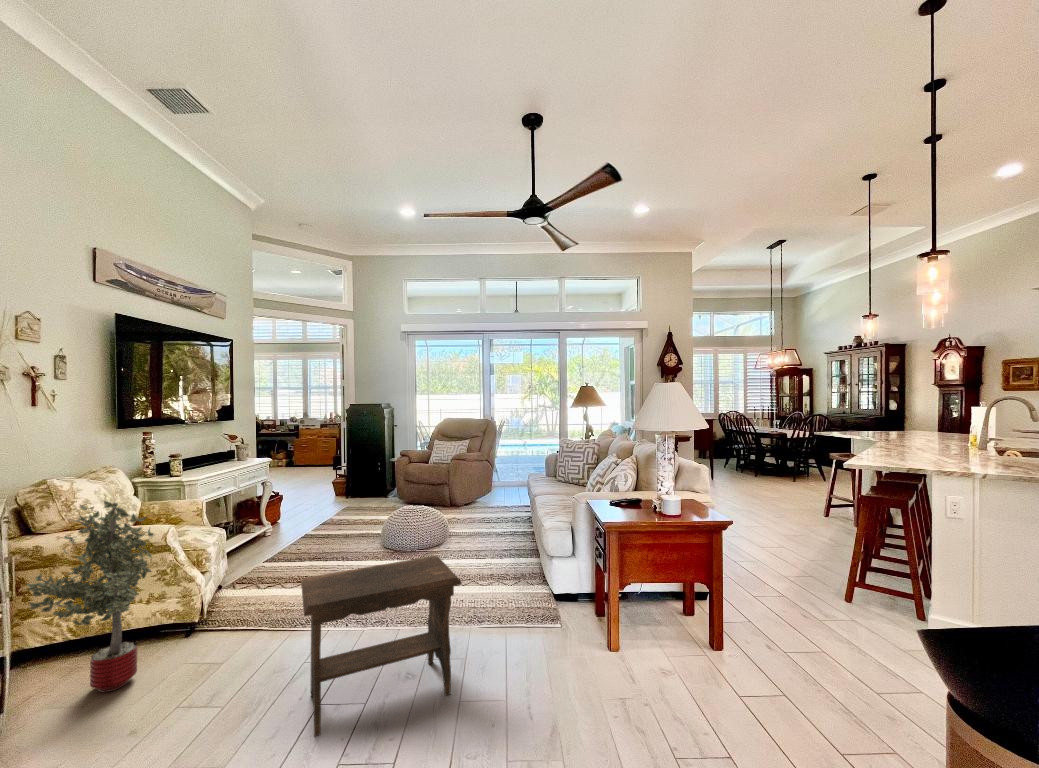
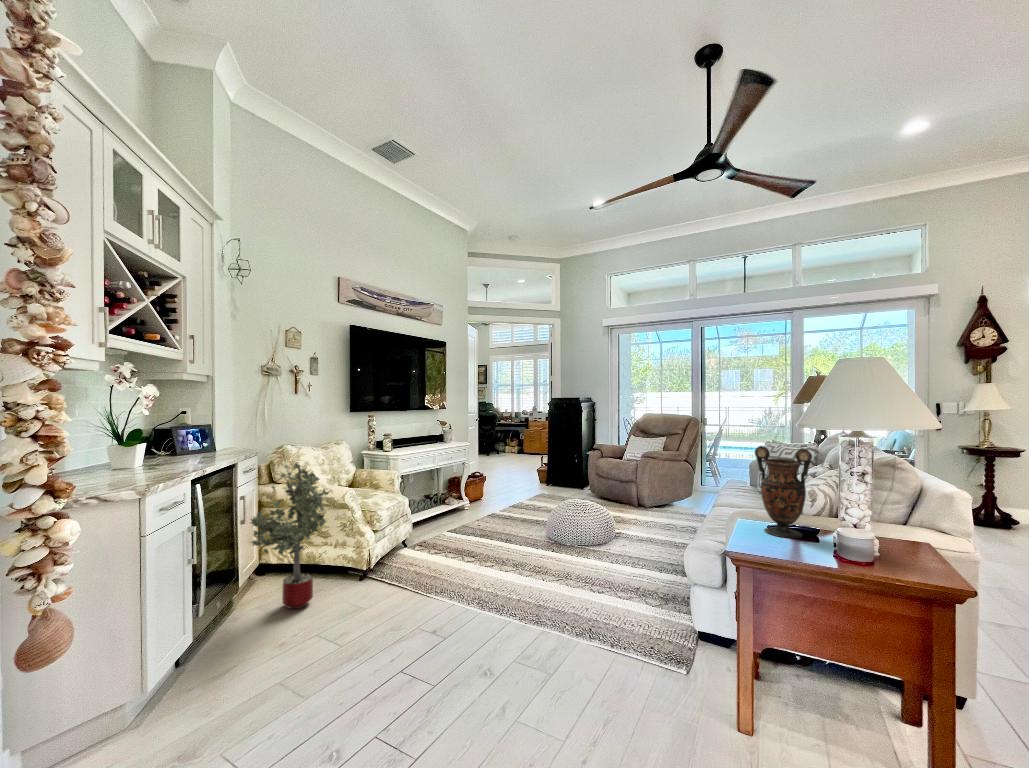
vase: none [600,442,636,505] -> present [755,446,812,538]
footstool: present [301,556,462,737] -> none [359,552,524,717]

